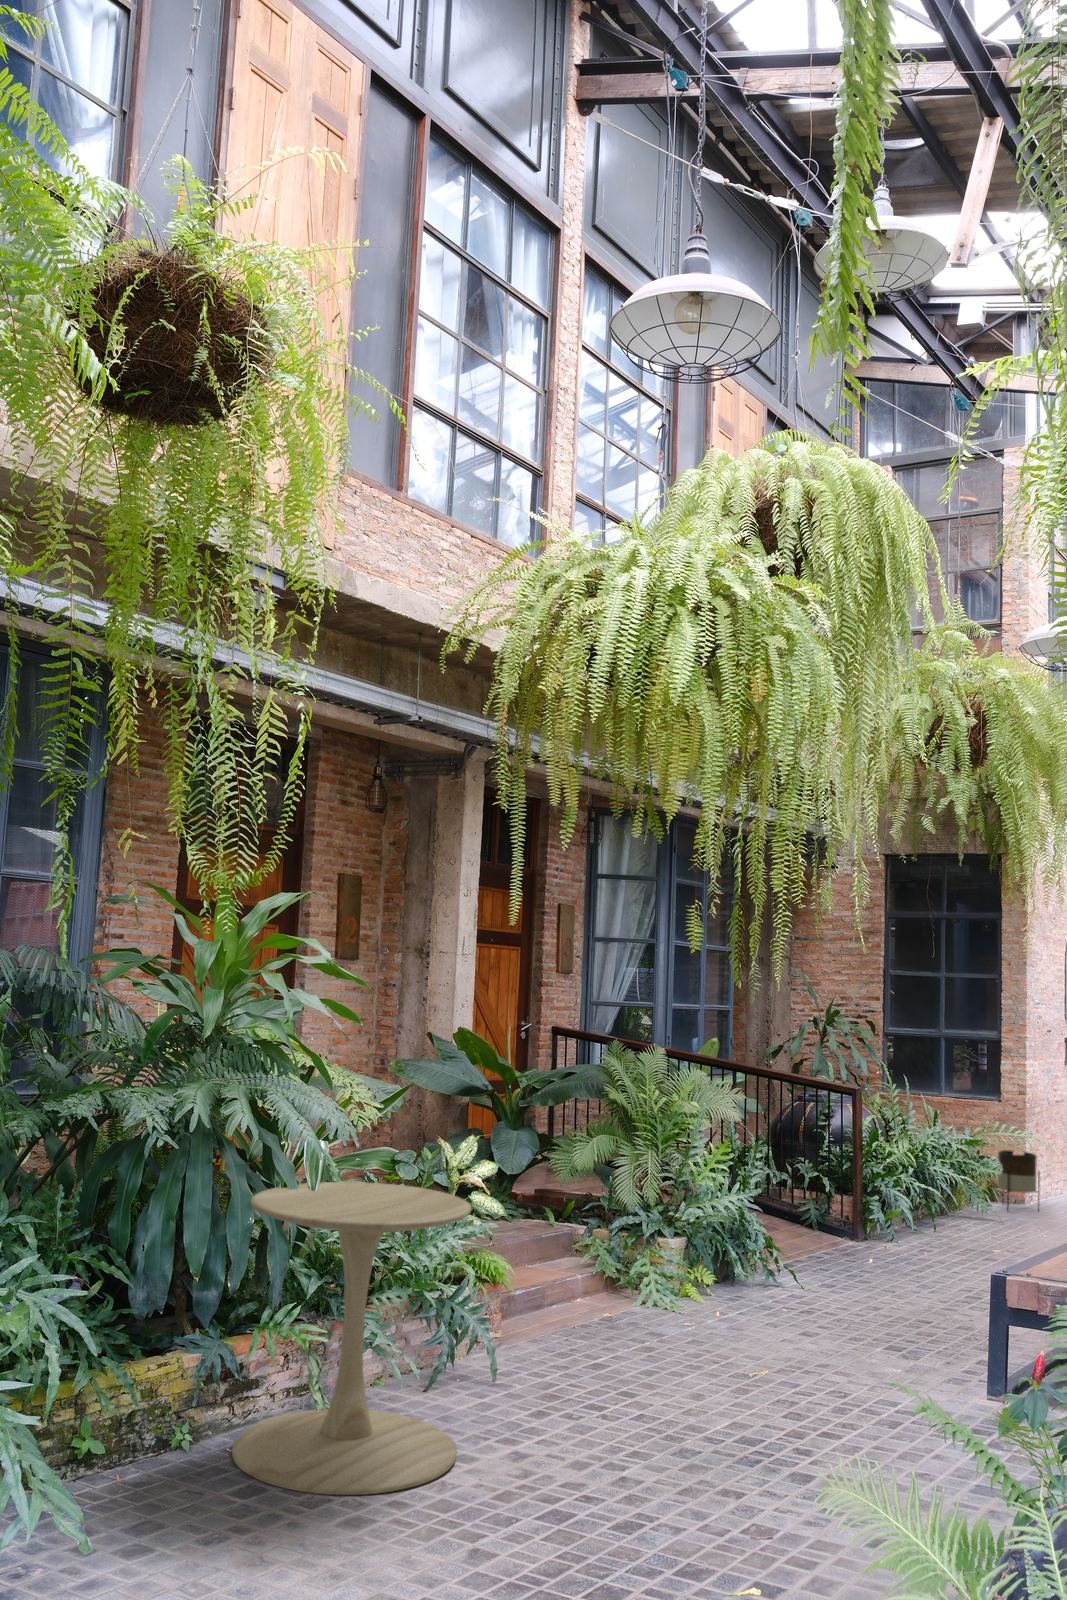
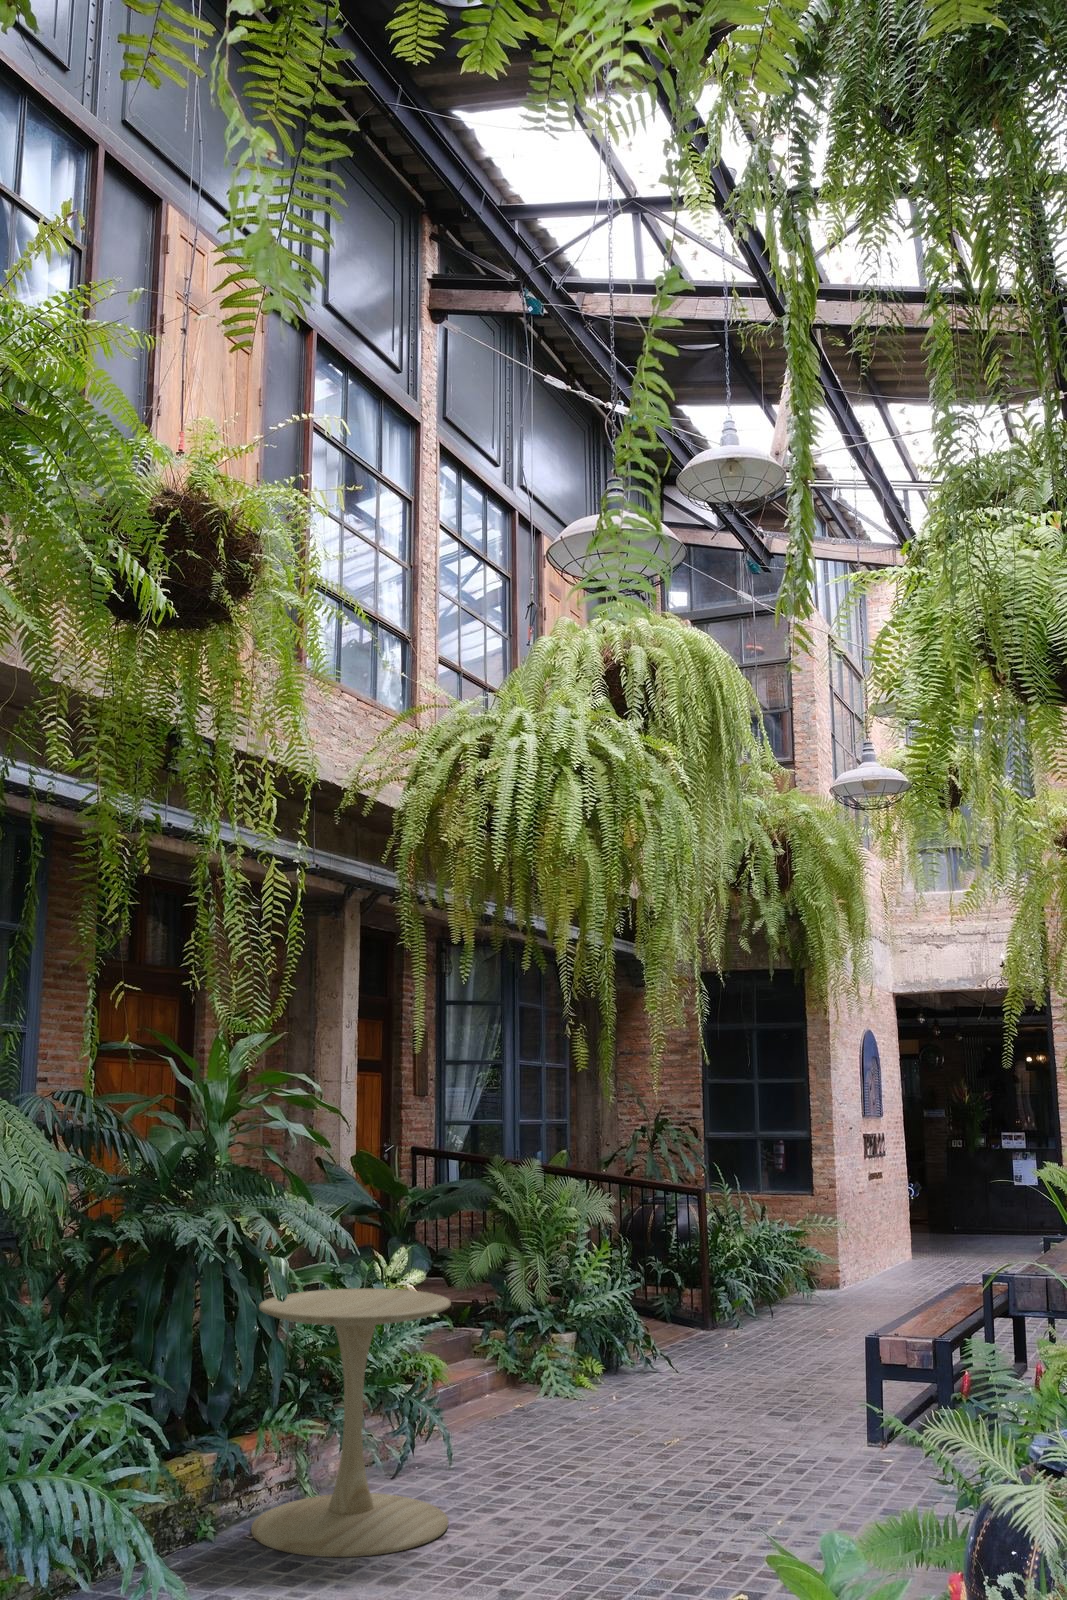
planter: present [998,1150,1040,1210] -> none [818,1240,857,1297]

